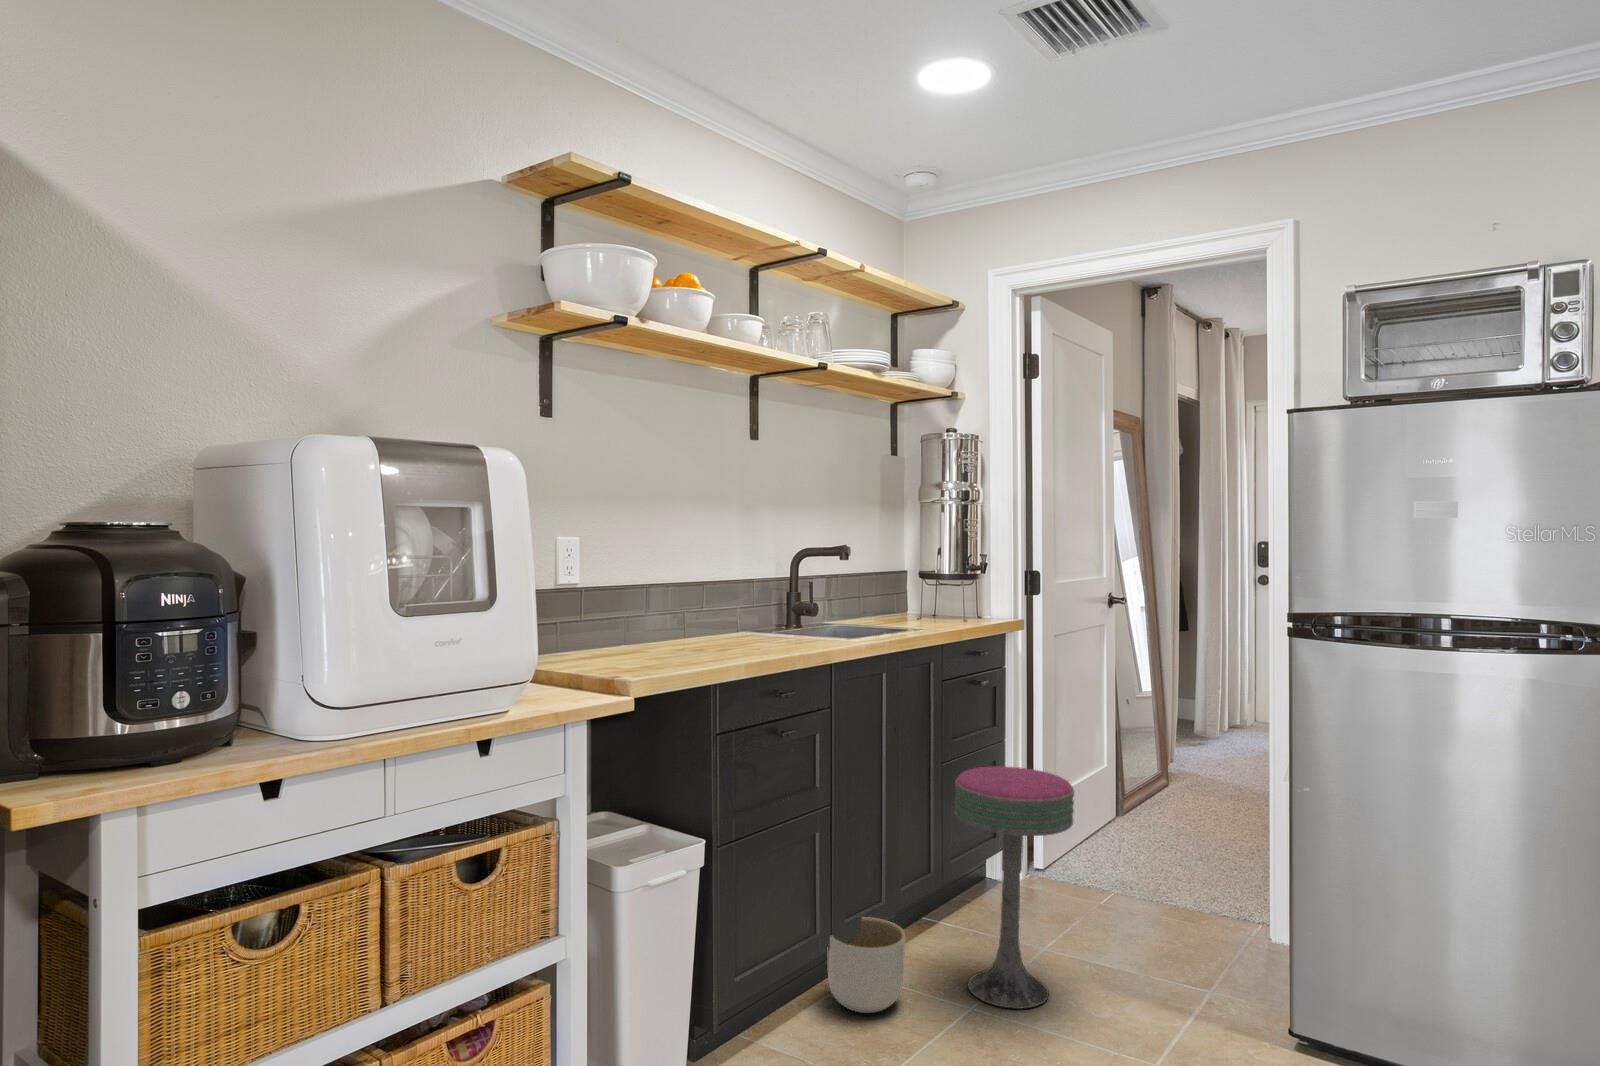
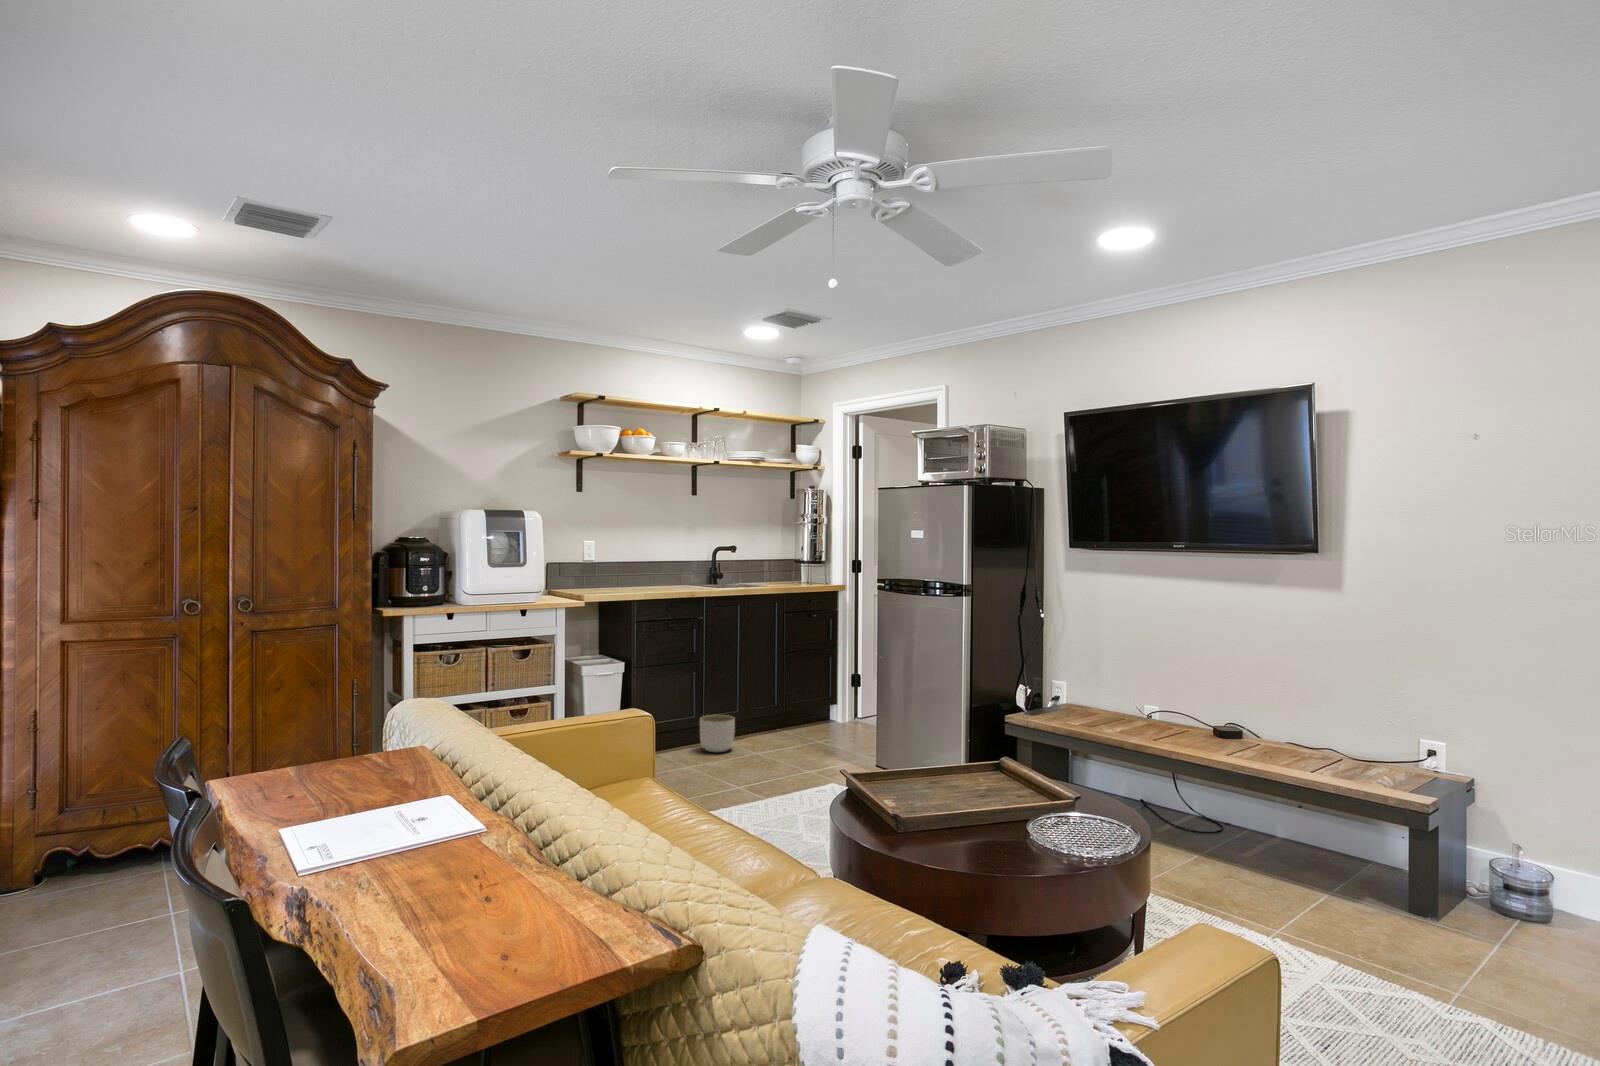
bar stool: present [954,766,1074,1009] -> none [761,649,815,755]

